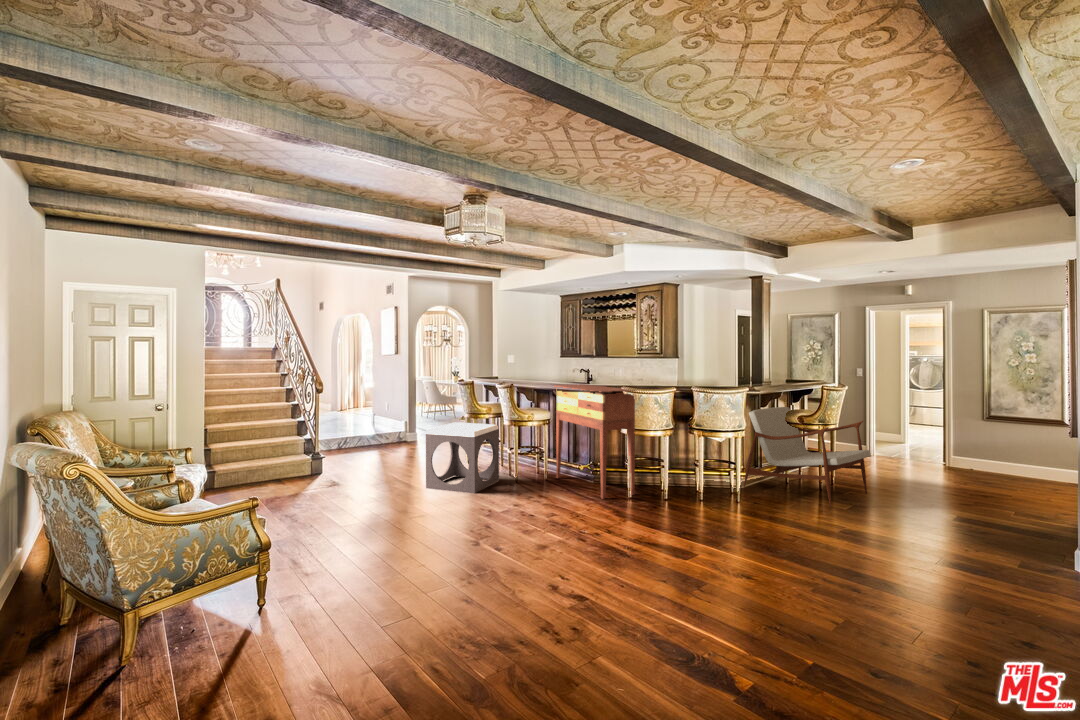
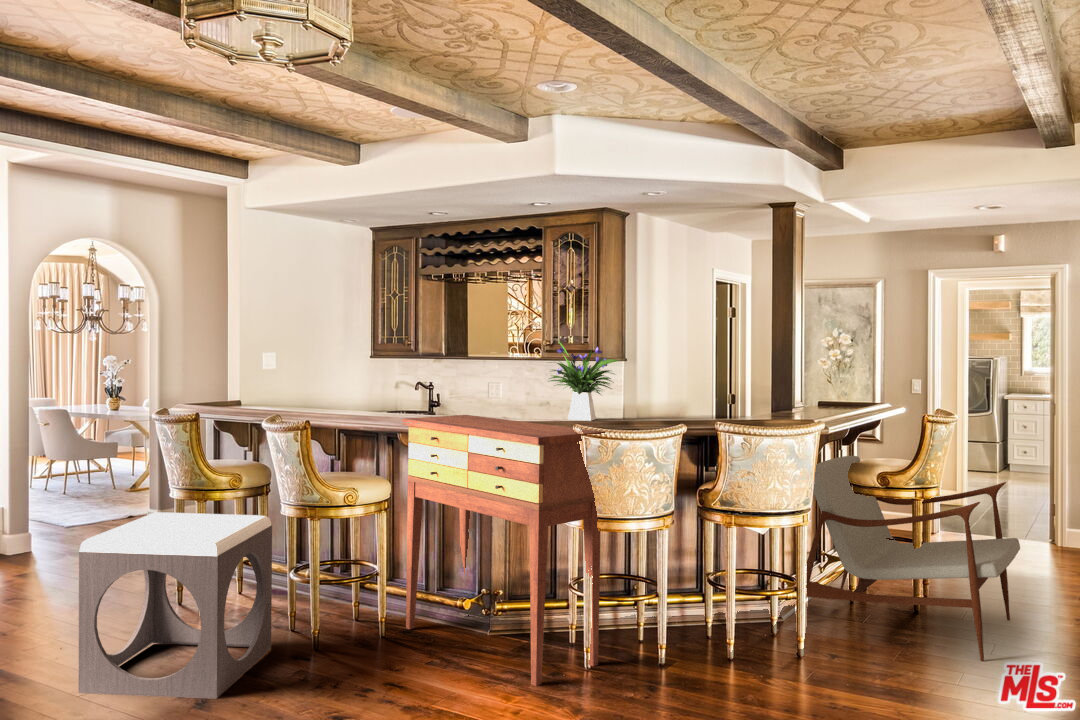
flower arrangement: none [620,350,656,387] -> present [549,341,619,421]

